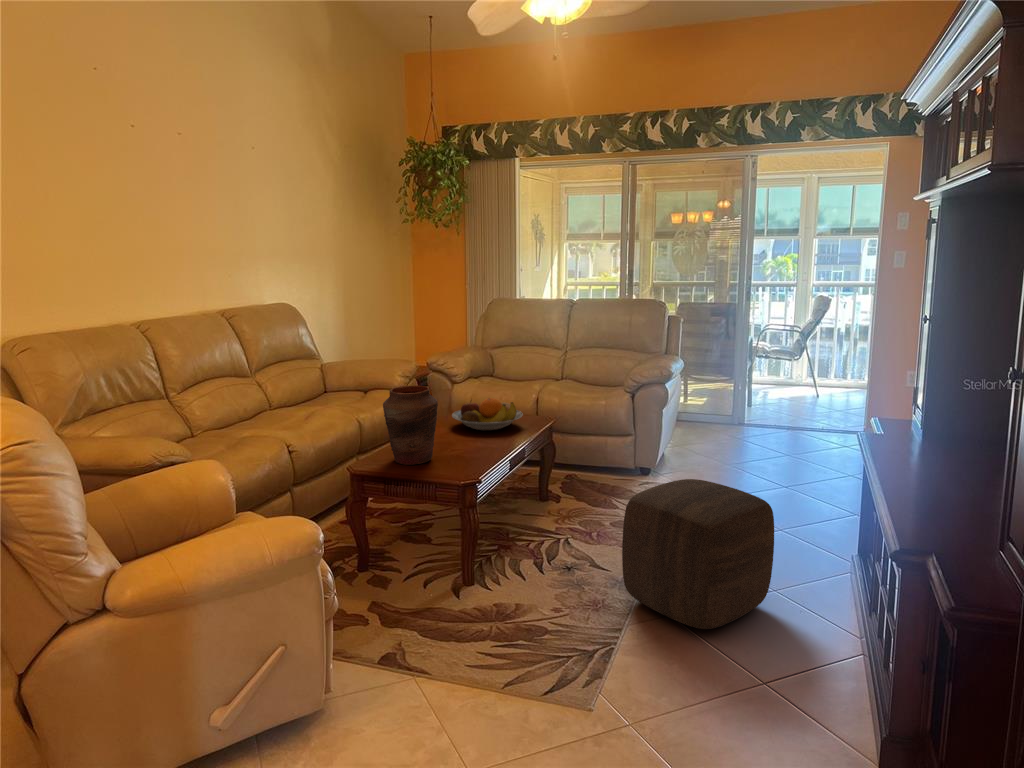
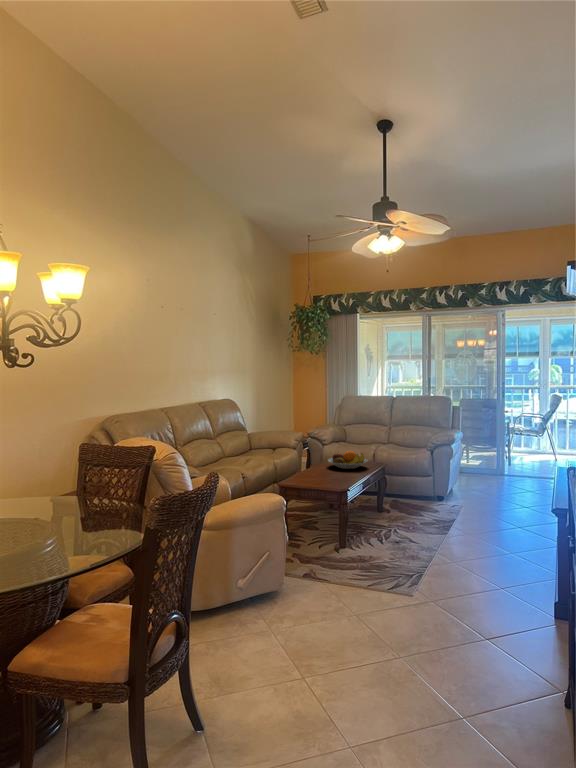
vase: present [383,386,438,465] -> none [295,441,324,483]
ottoman: present [622,479,774,629] -> none [427,493,512,571]

